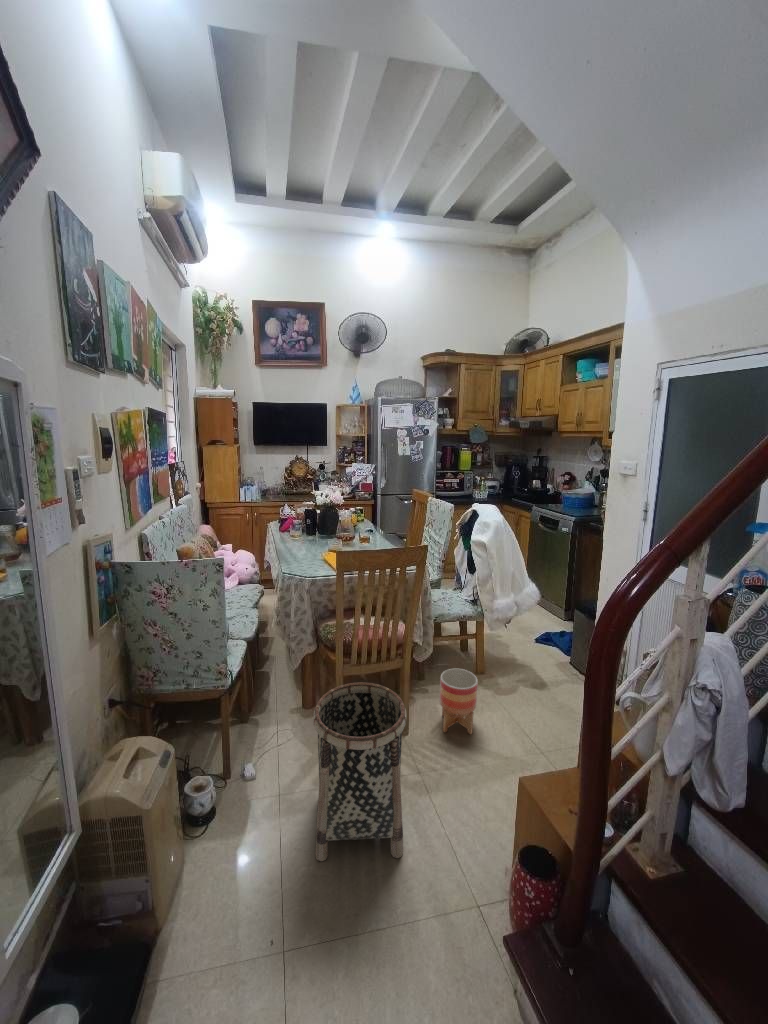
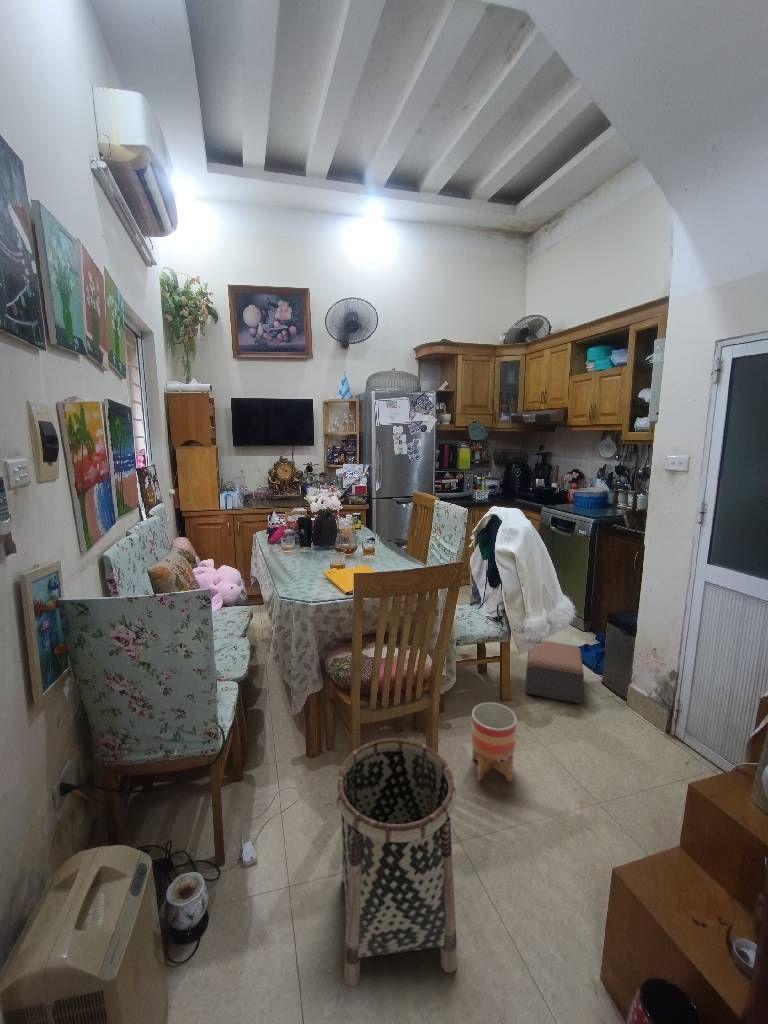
footstool: none [498,622,551,679] -> present [525,641,584,704]

